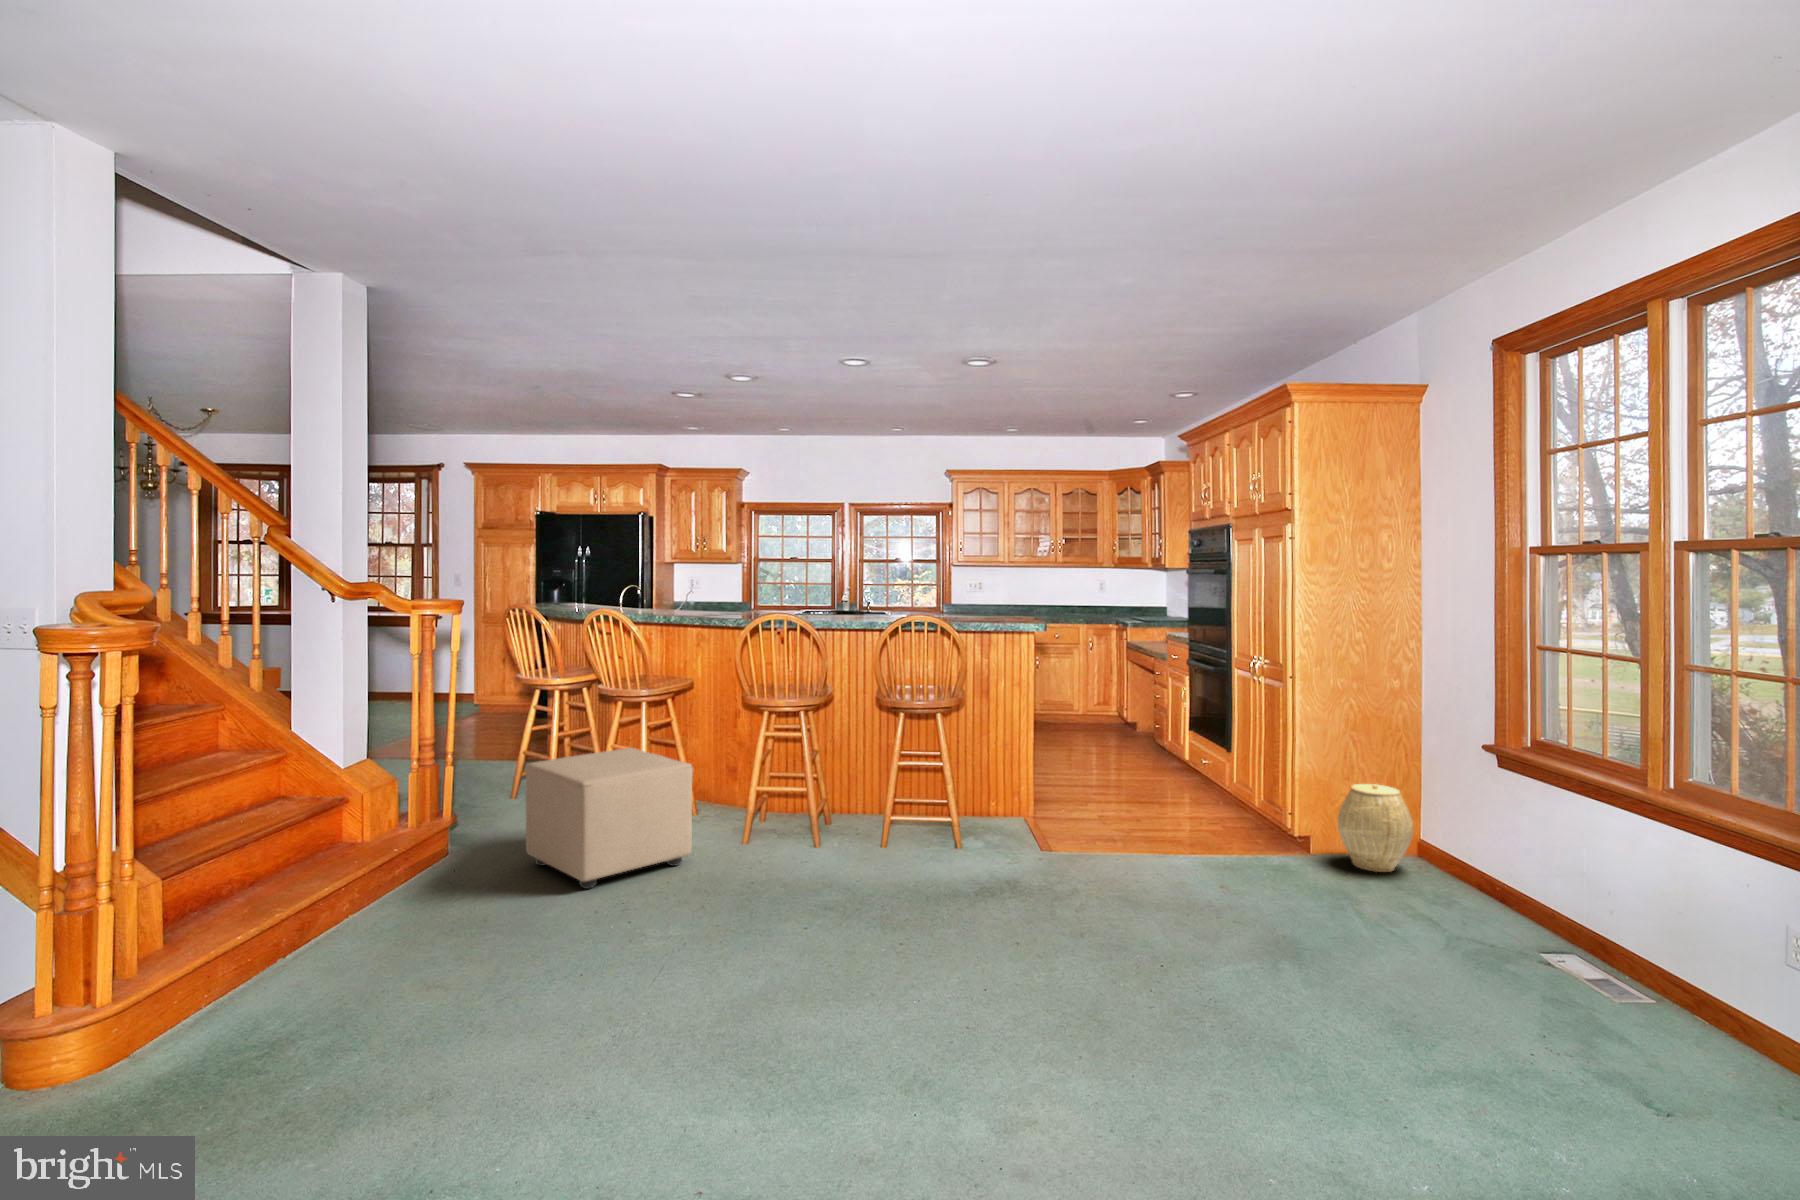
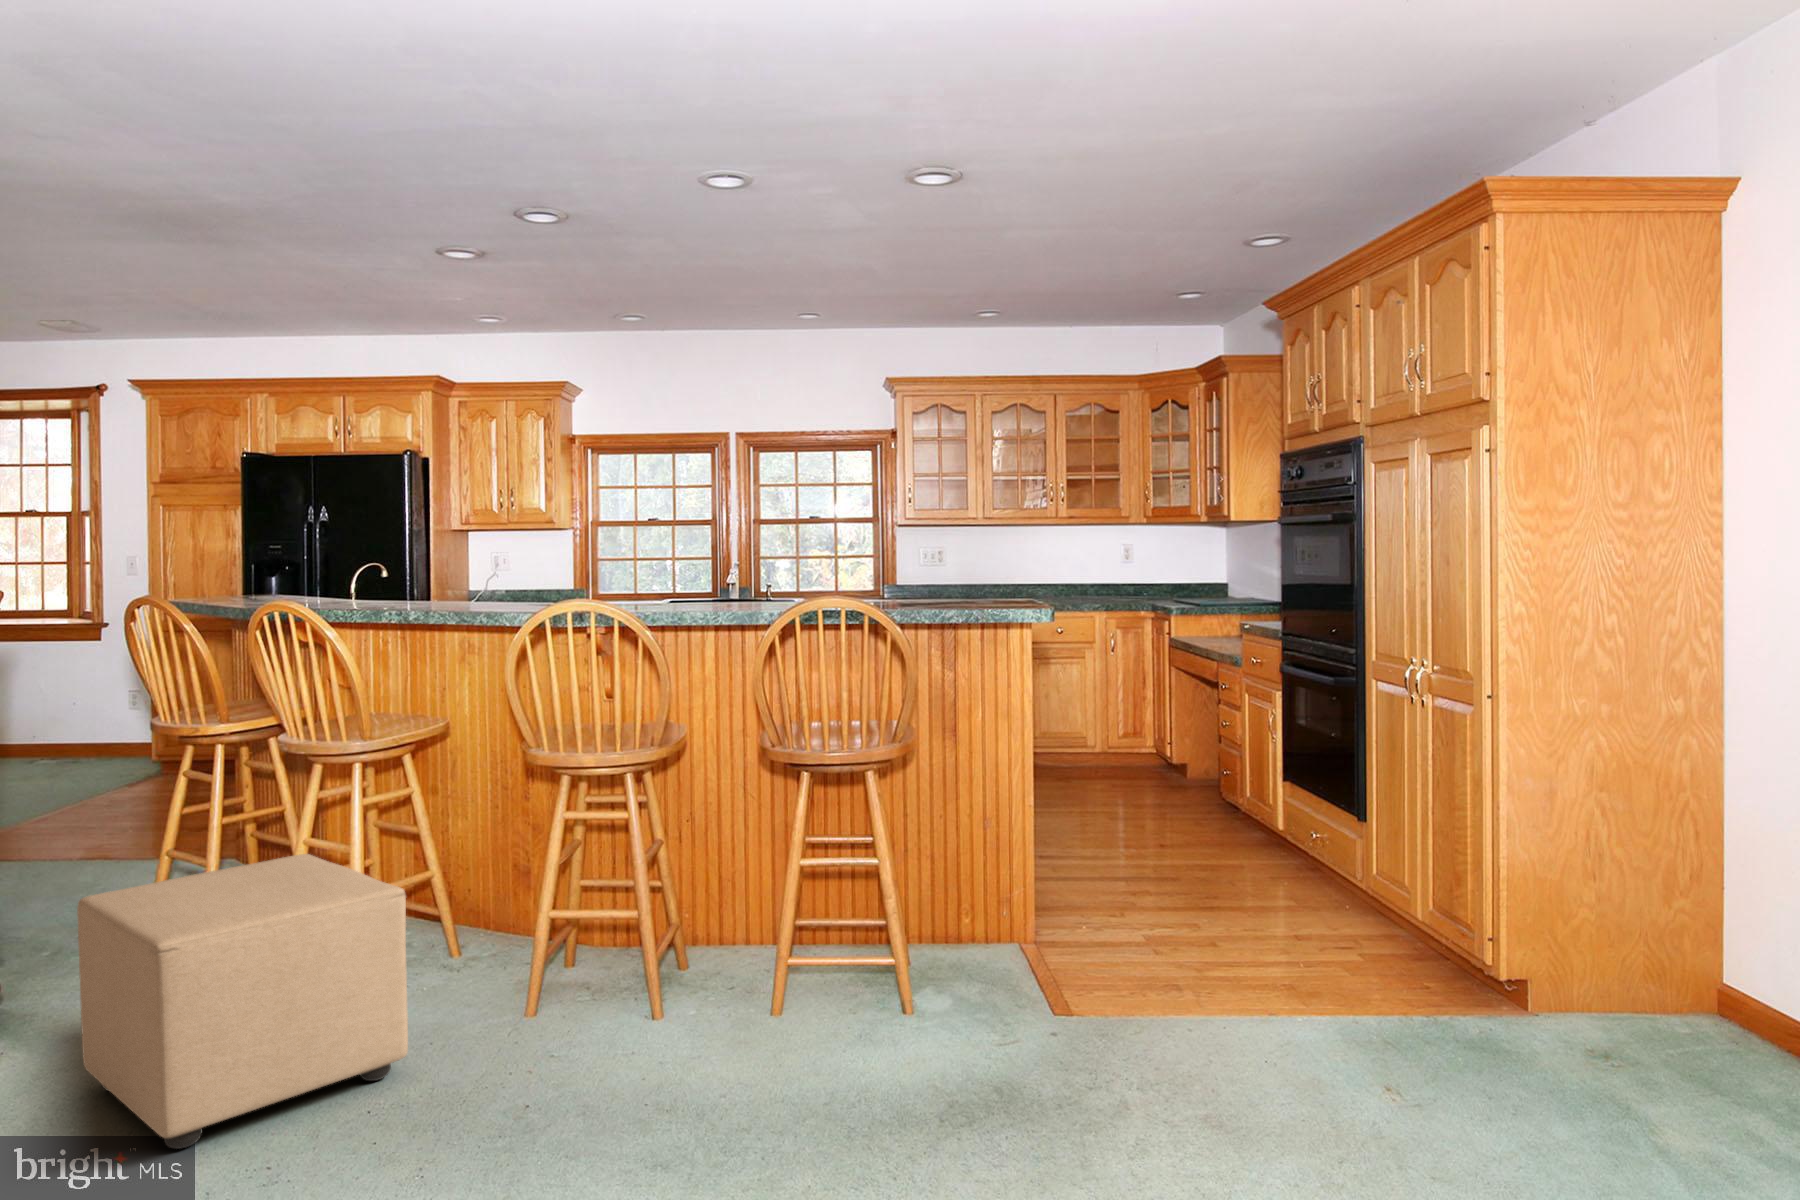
woven basket: present [1337,784,1413,872] -> none [1579,882,1720,1042]

